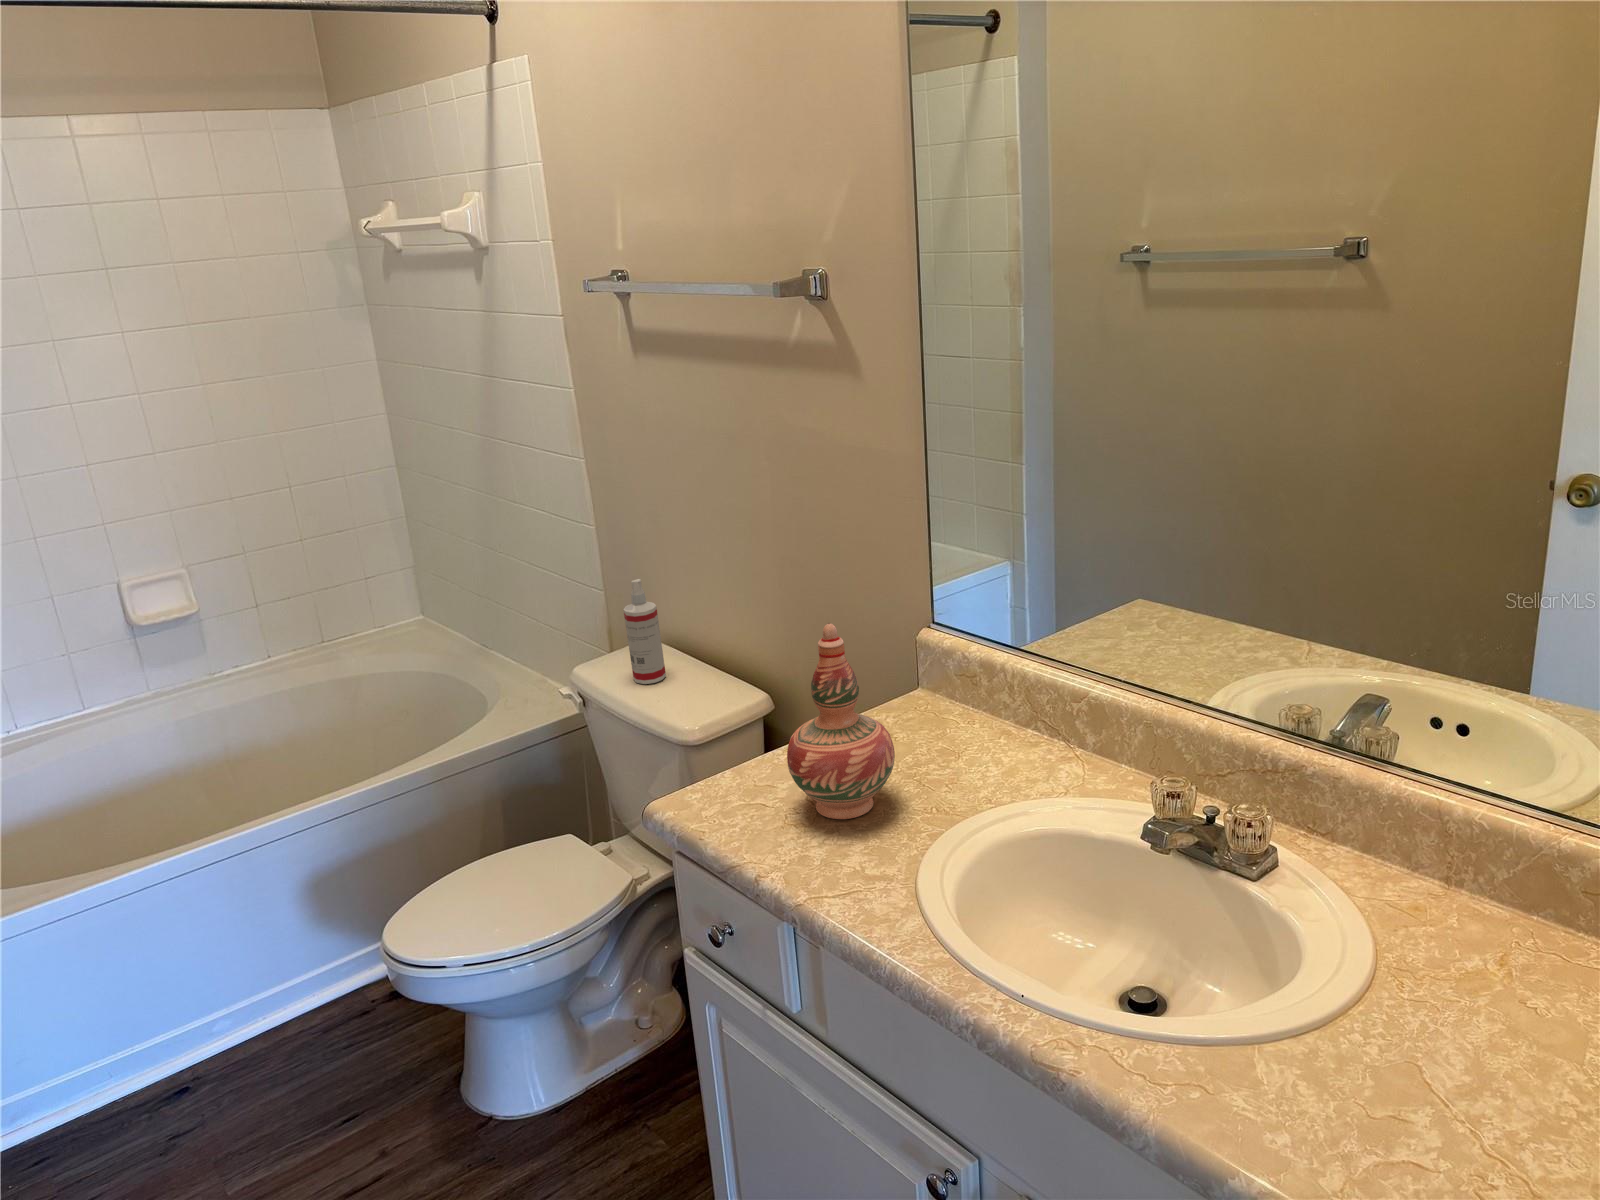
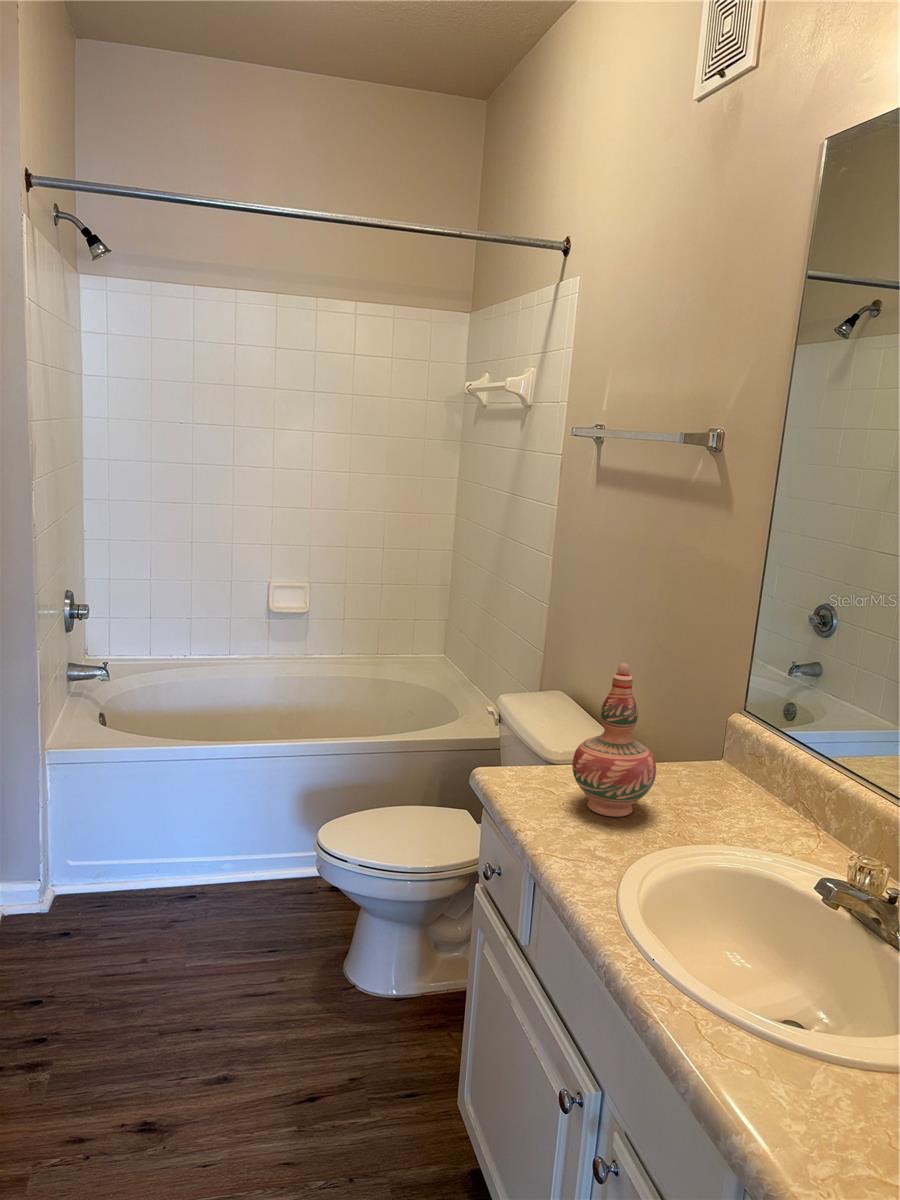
spray bottle: present [623,579,666,684] -> none [536,638,564,716]

